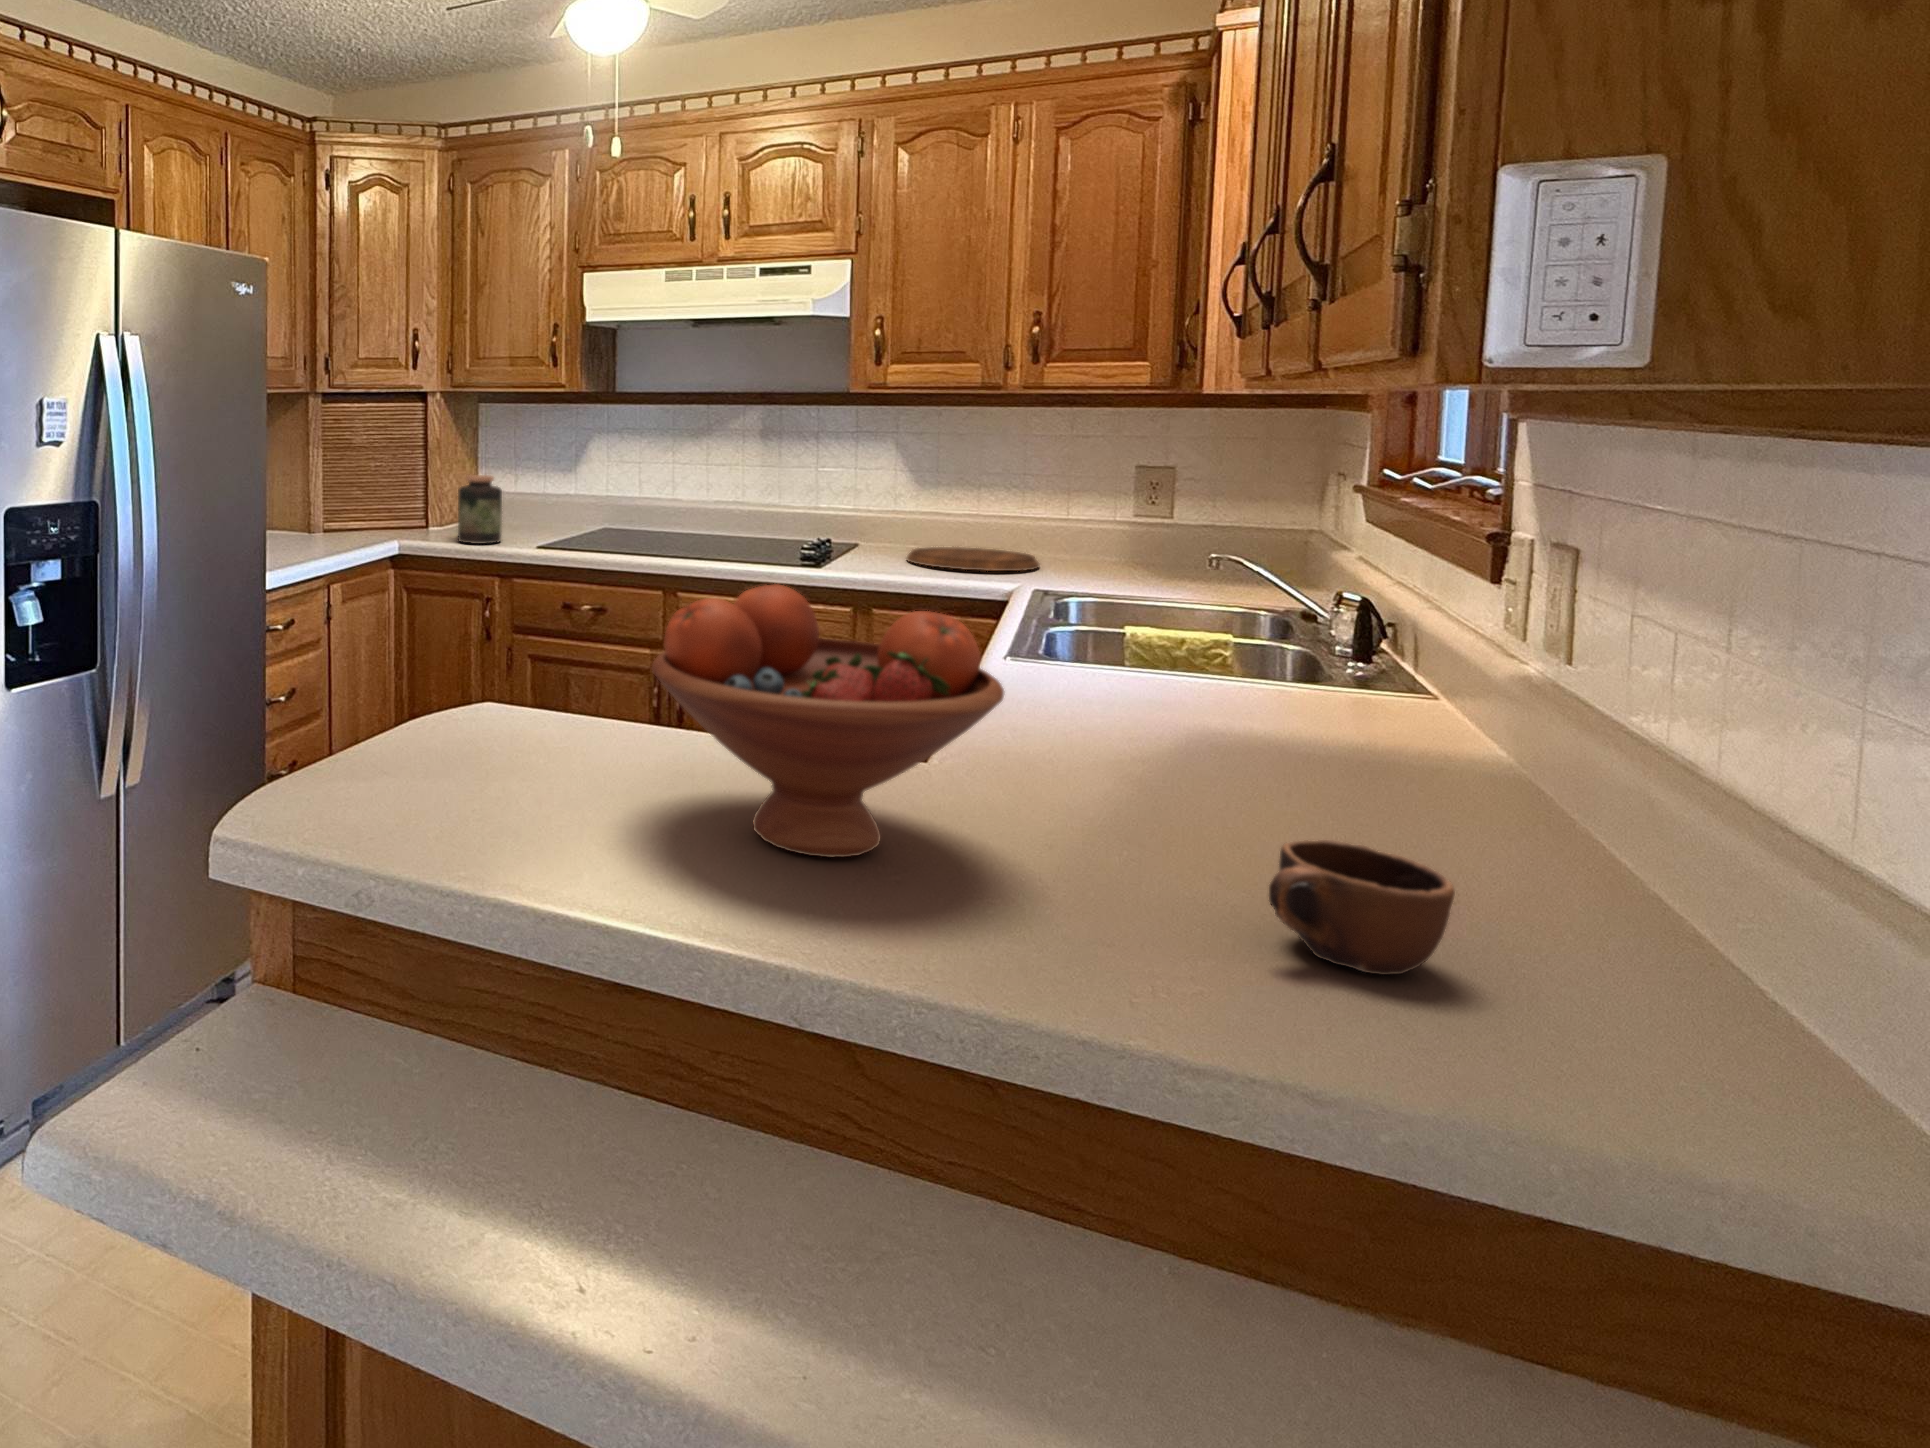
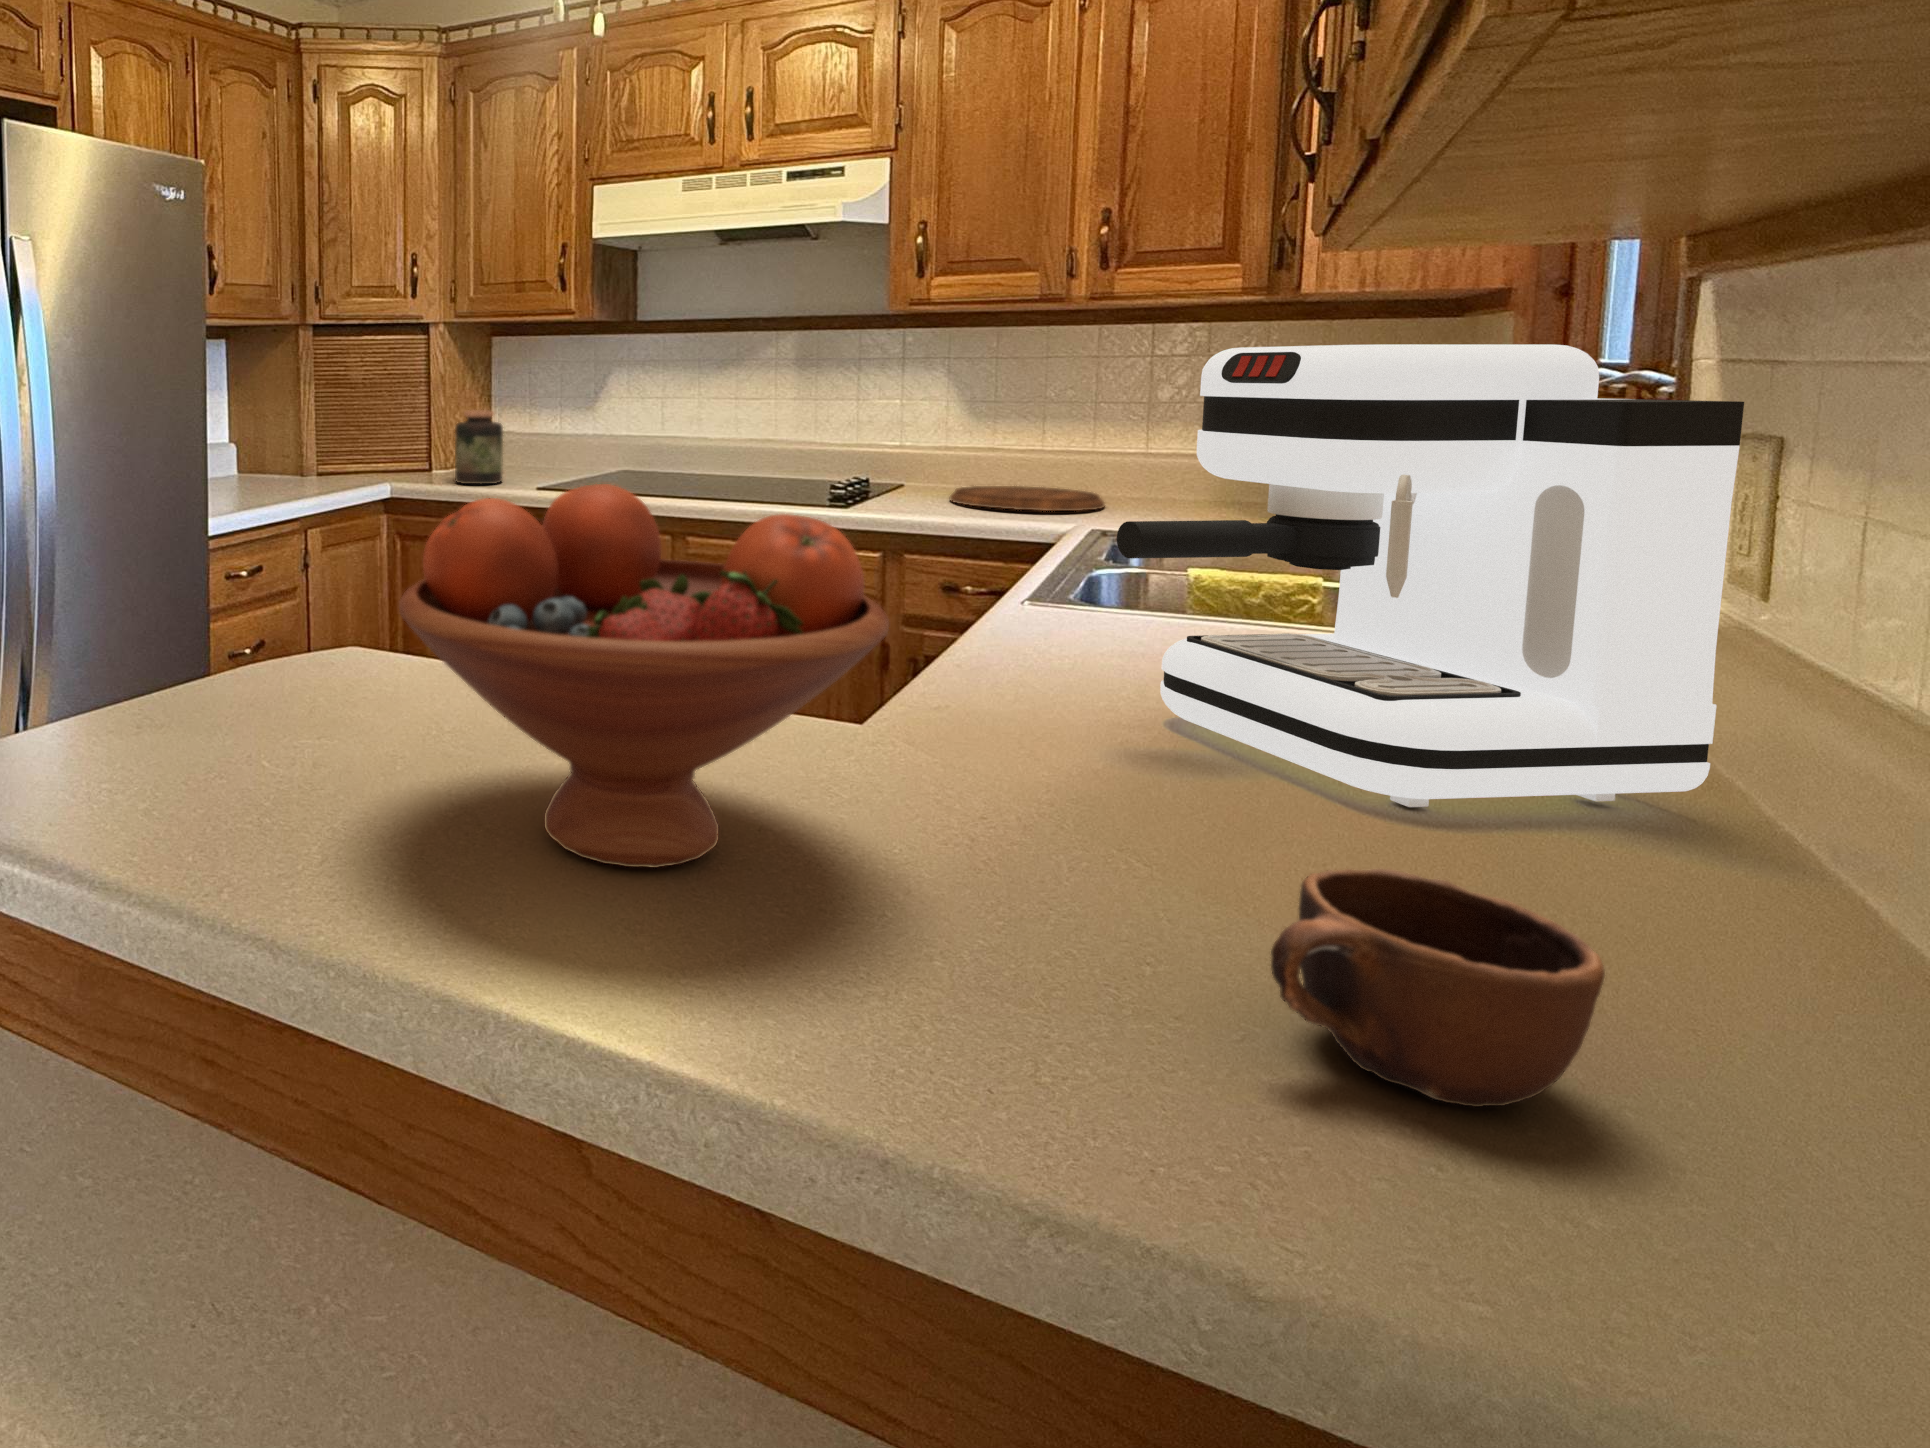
coffee maker: none [1116,476,1531,809] -> present [1117,344,1744,807]

